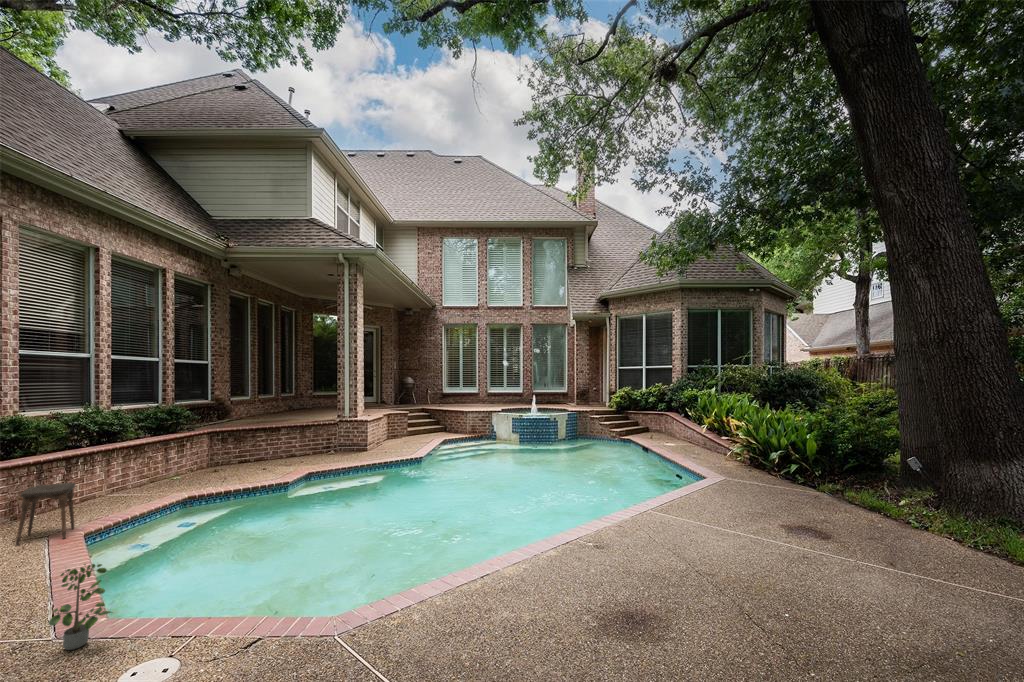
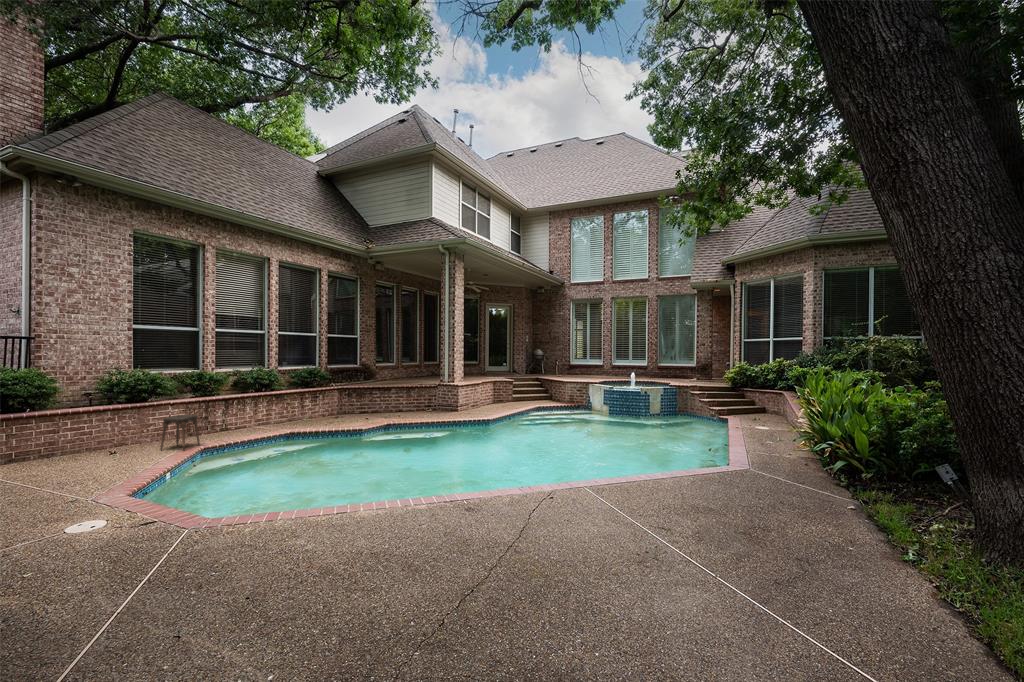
potted plant: present [49,564,112,650] -> none [26,467,62,522]

